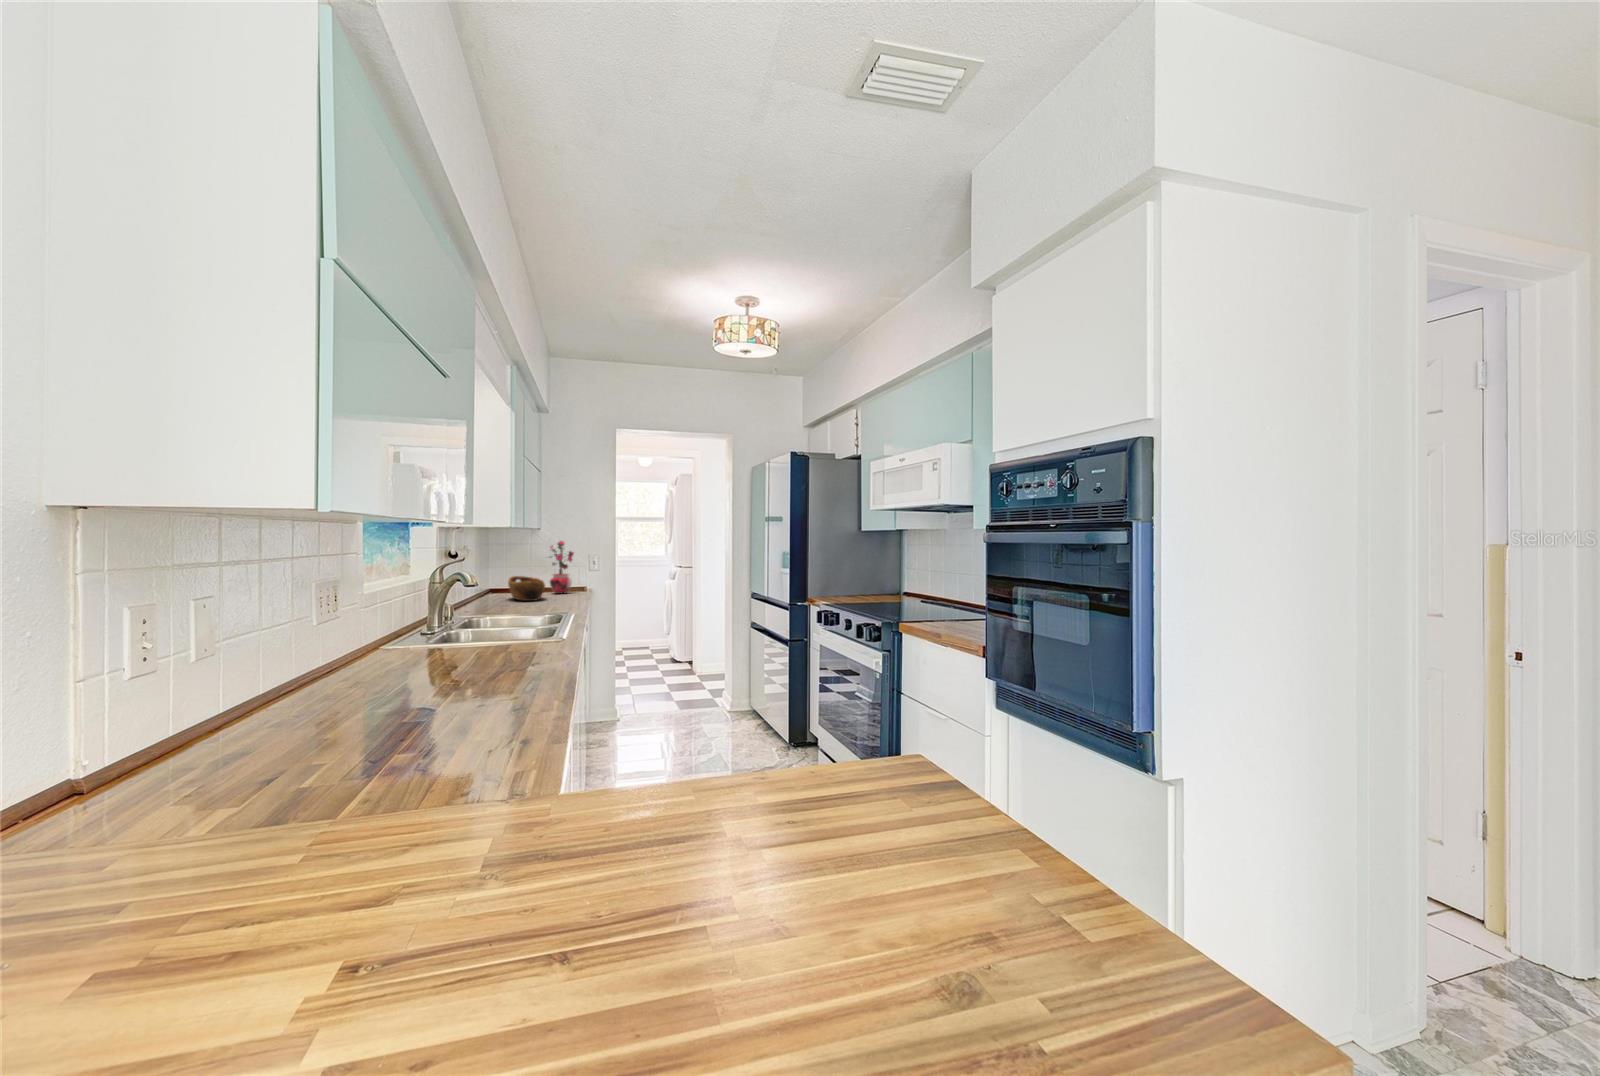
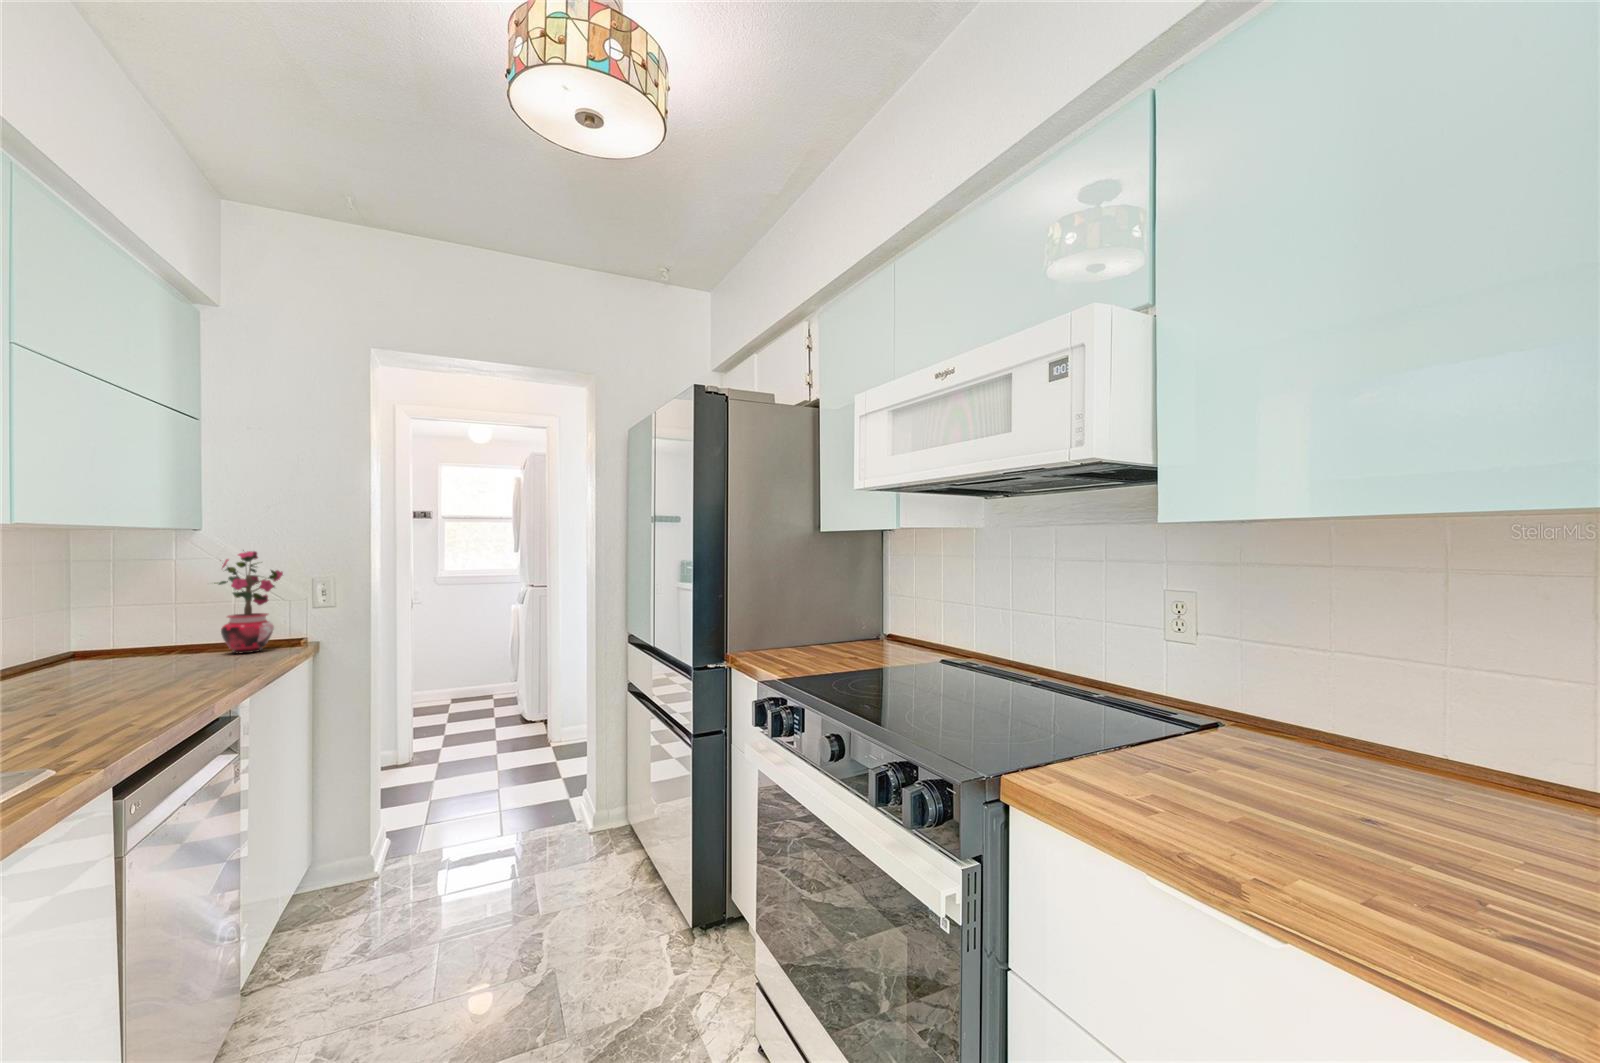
wooden bowl: present [508,576,545,601] -> none [76,625,178,685]

